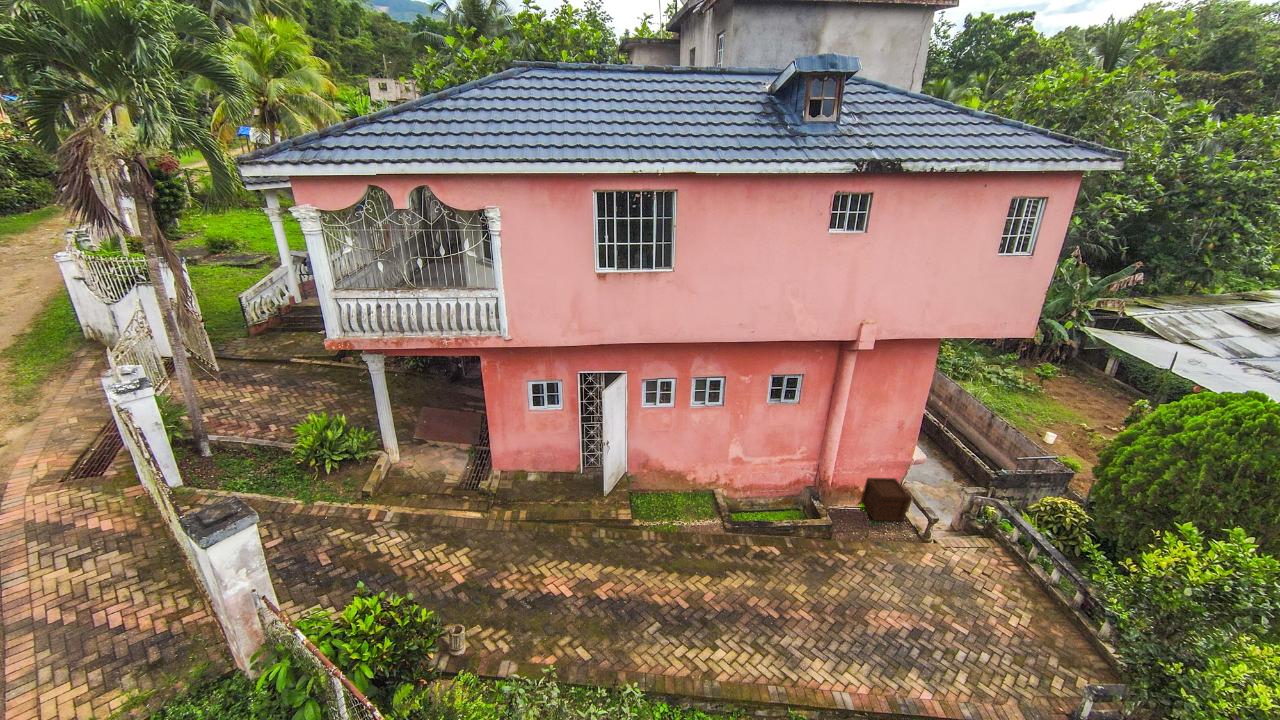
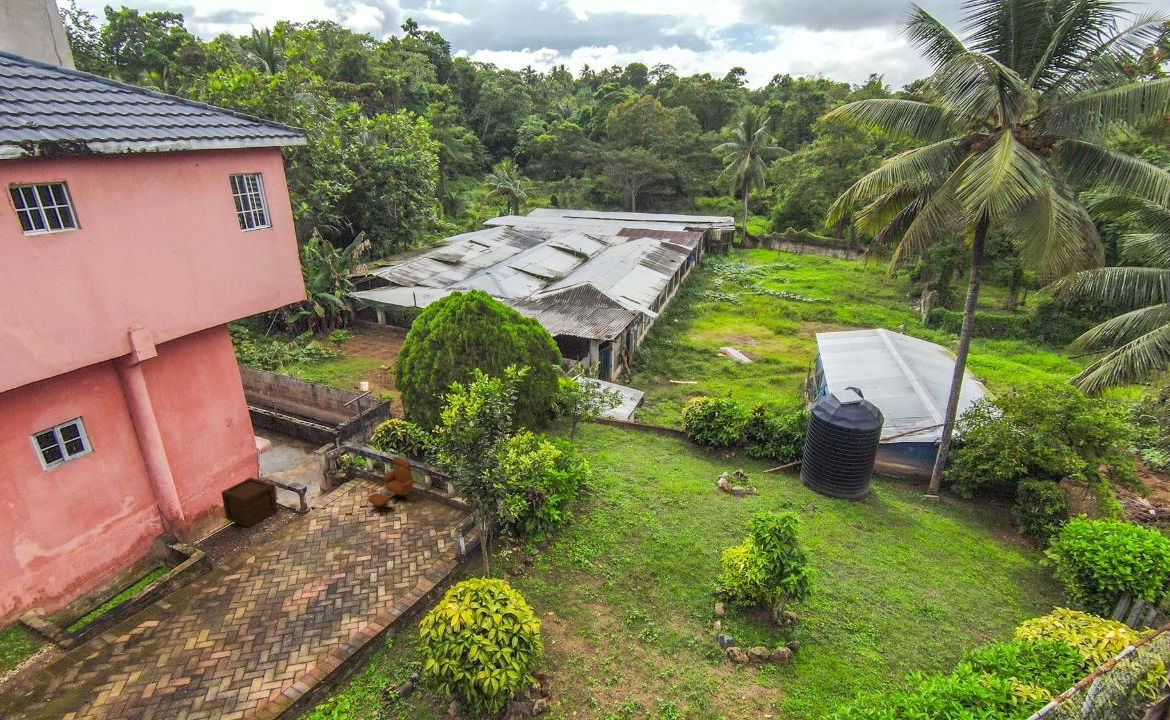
lounge chair: none [989,547,1066,603] -> present [368,457,414,515]

